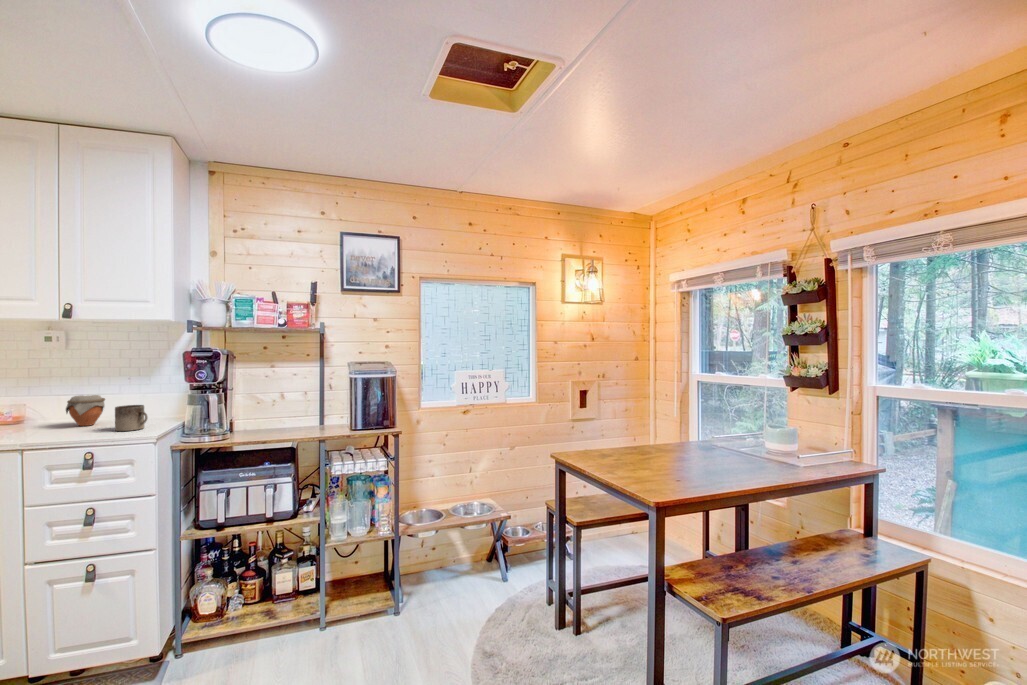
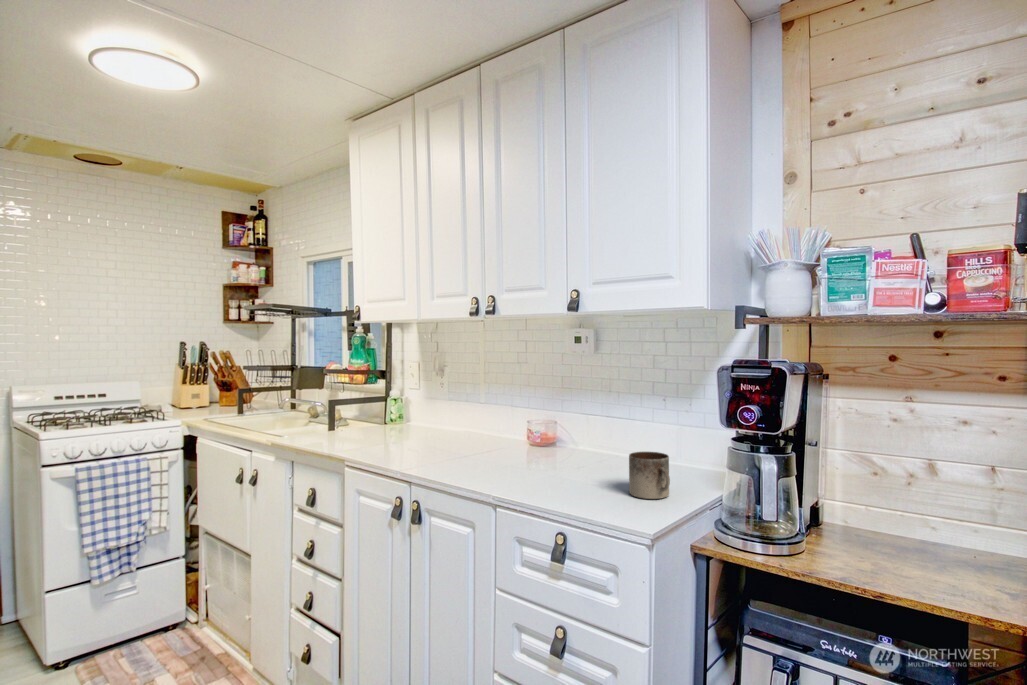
jar: present [66,395,105,426] -> none [586,423,632,470]

